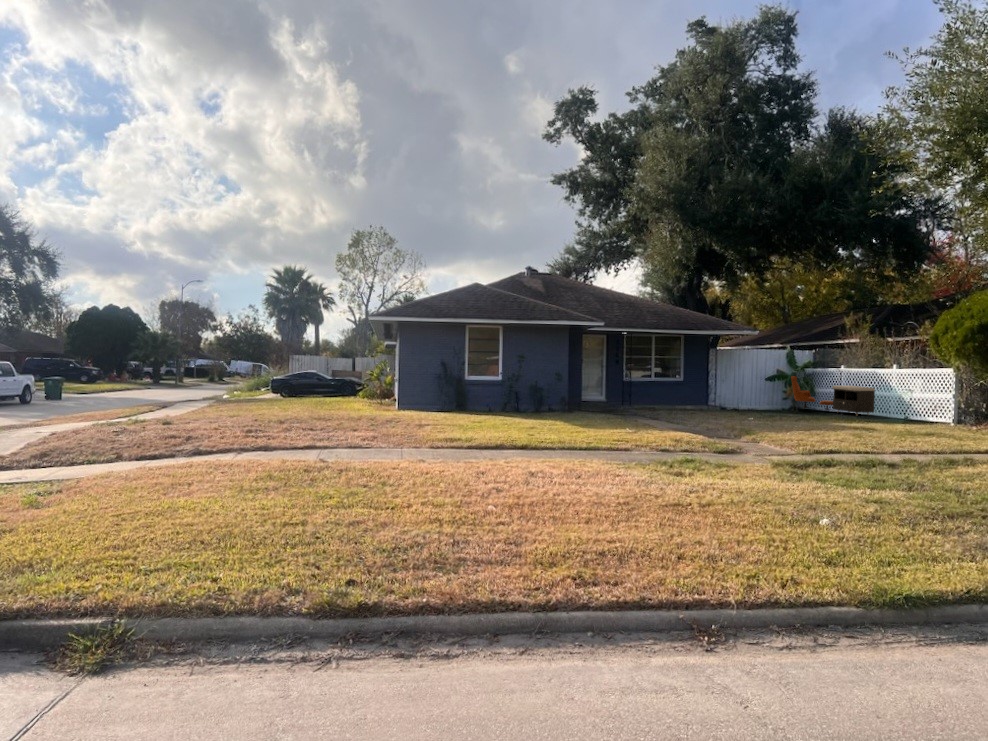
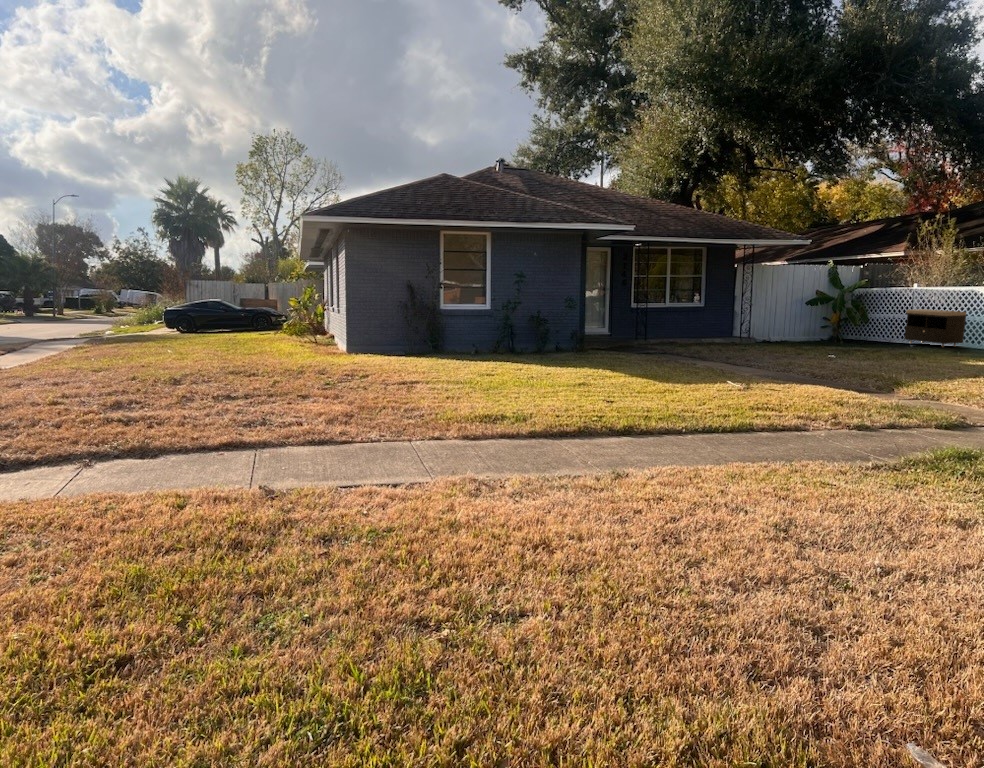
lounge chair: present [791,376,833,410] -> none [845,298,900,342]

